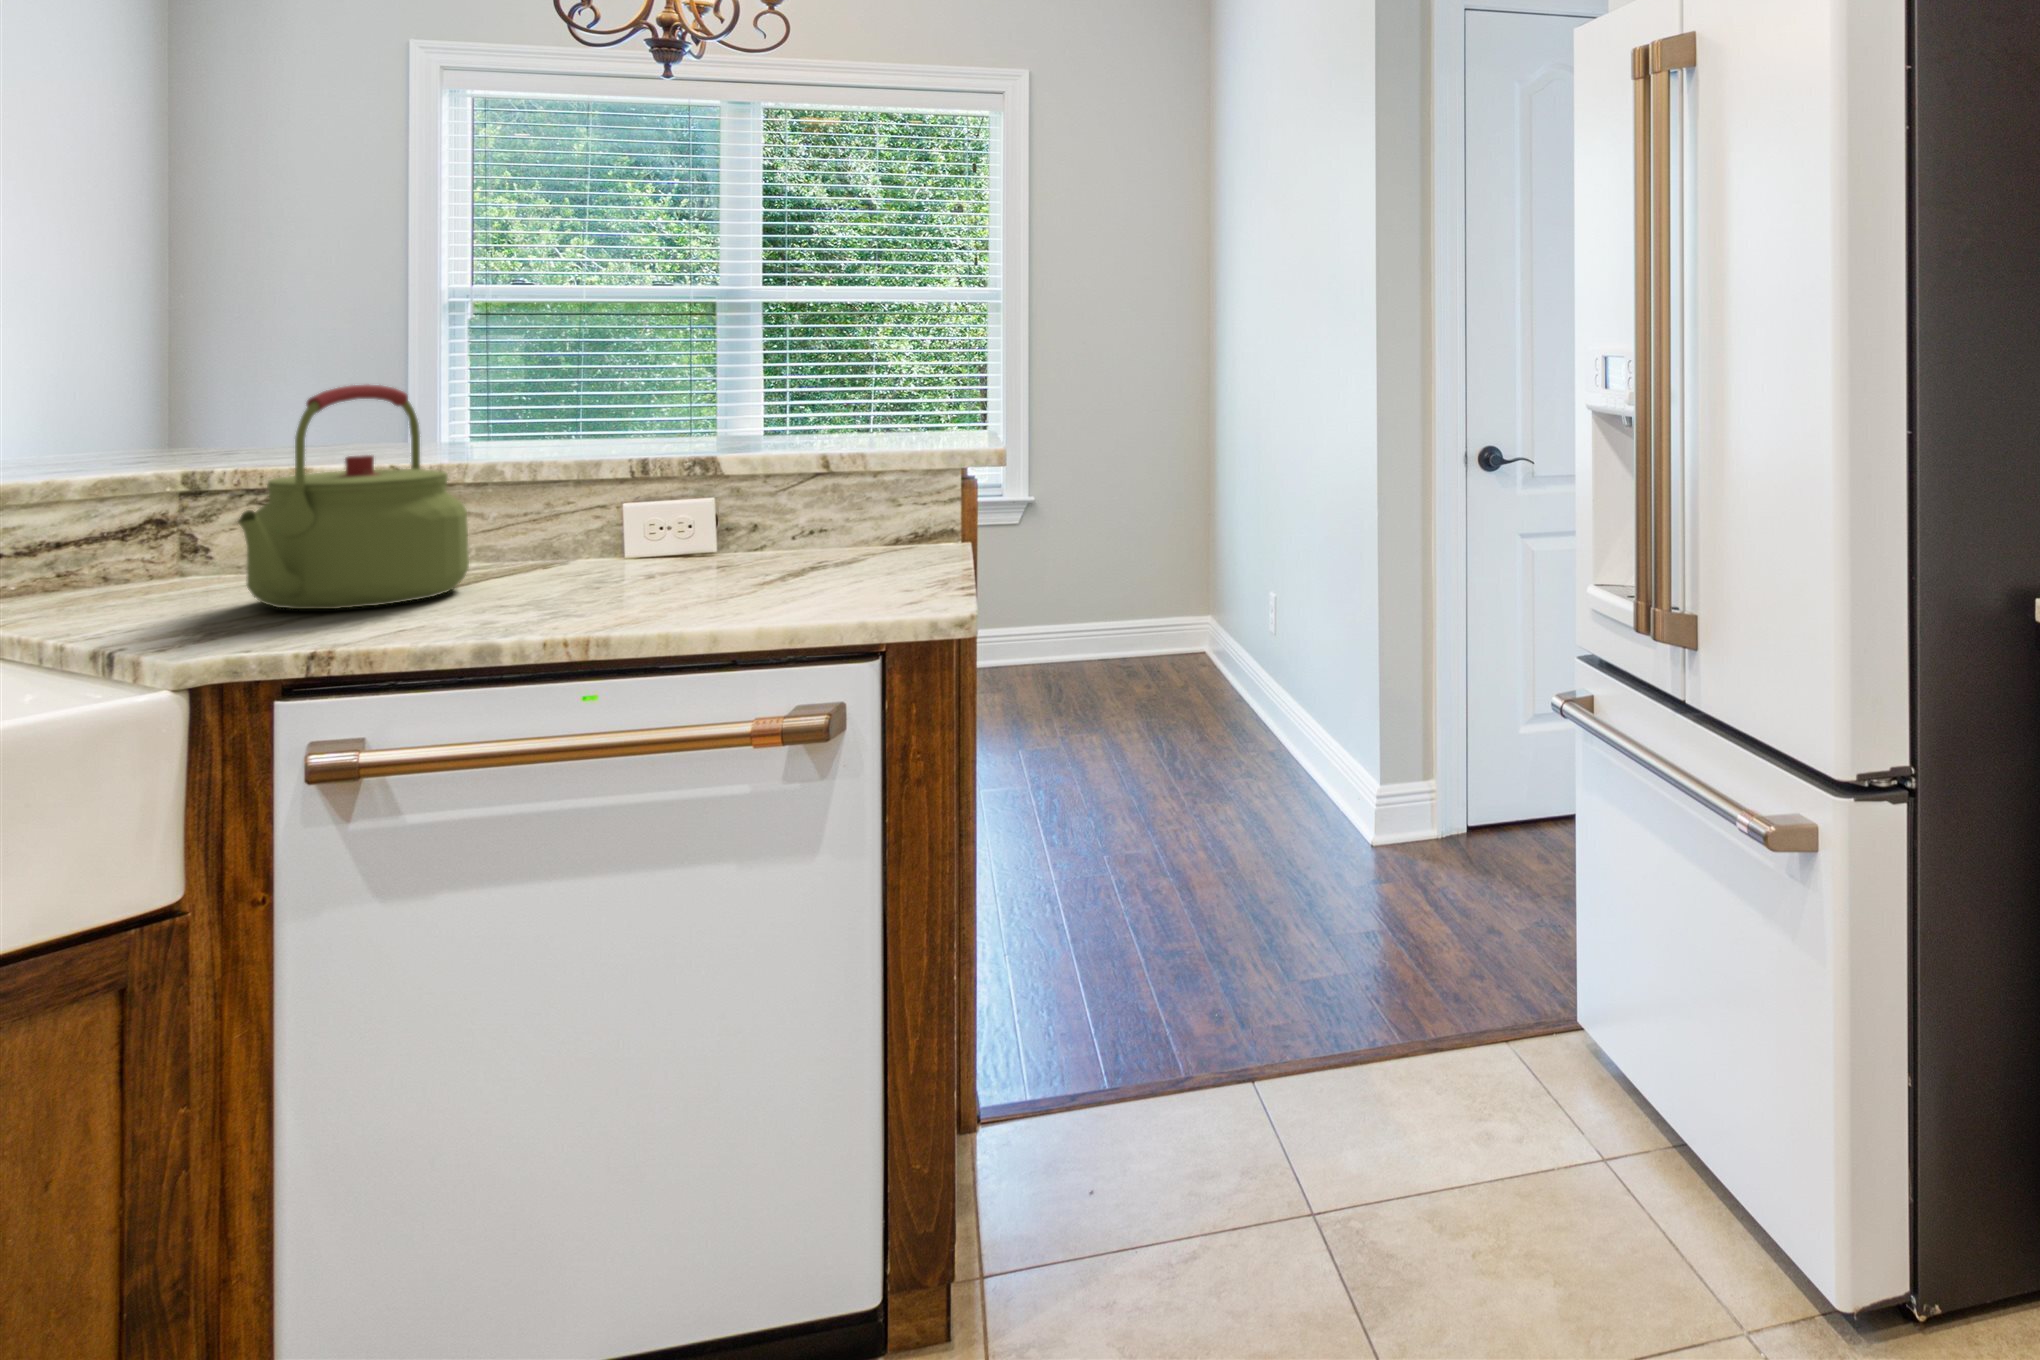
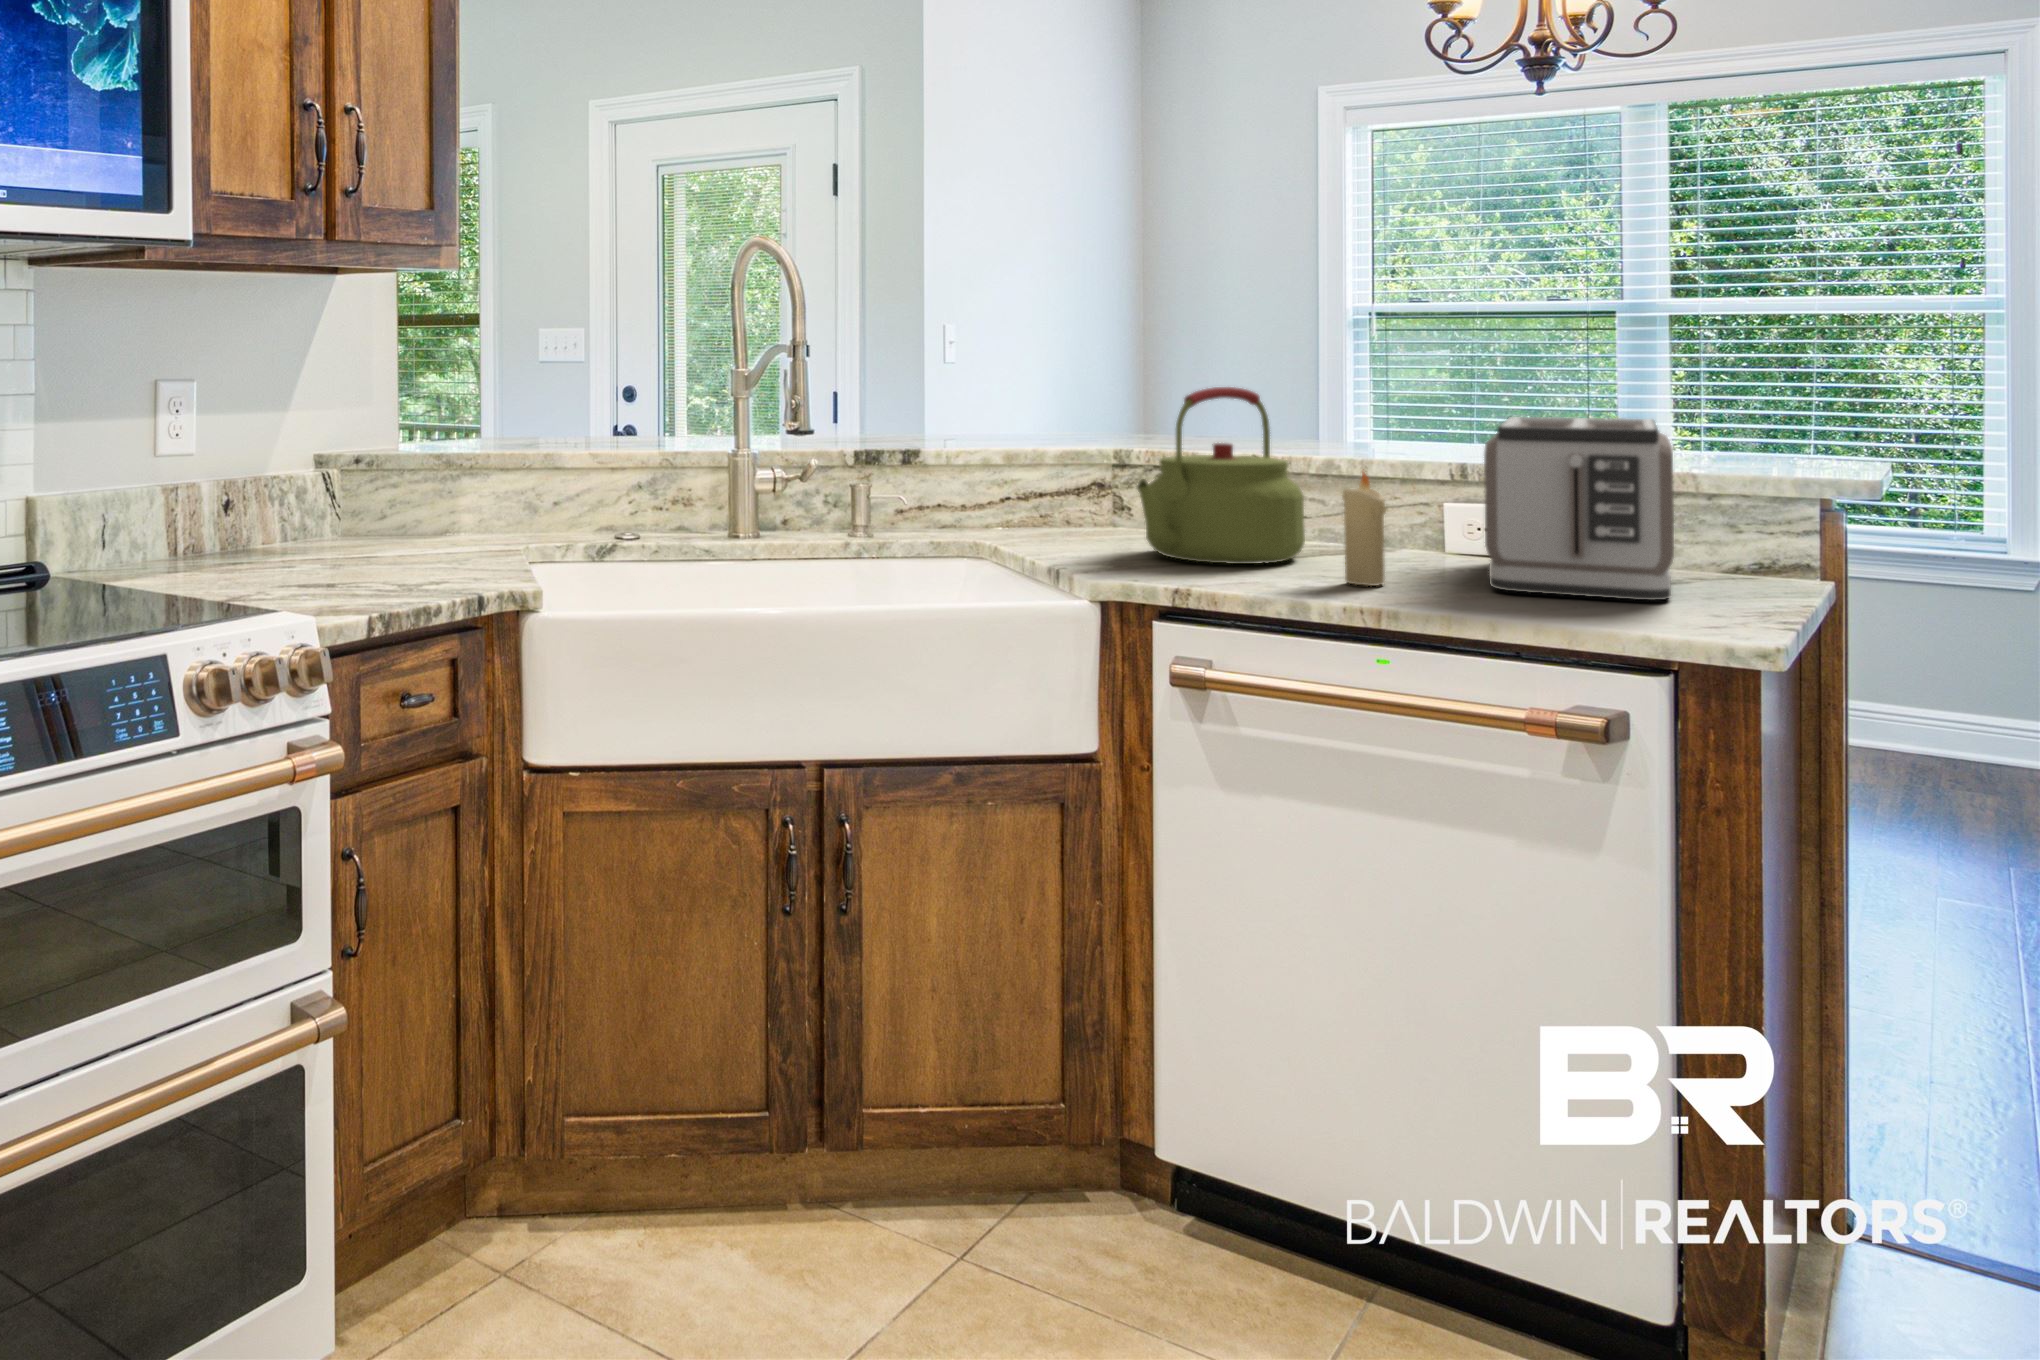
toaster: none [685,405,865,594] -> present [1484,417,1674,600]
candle: none [526,475,578,610] -> present [1342,472,1386,586]

